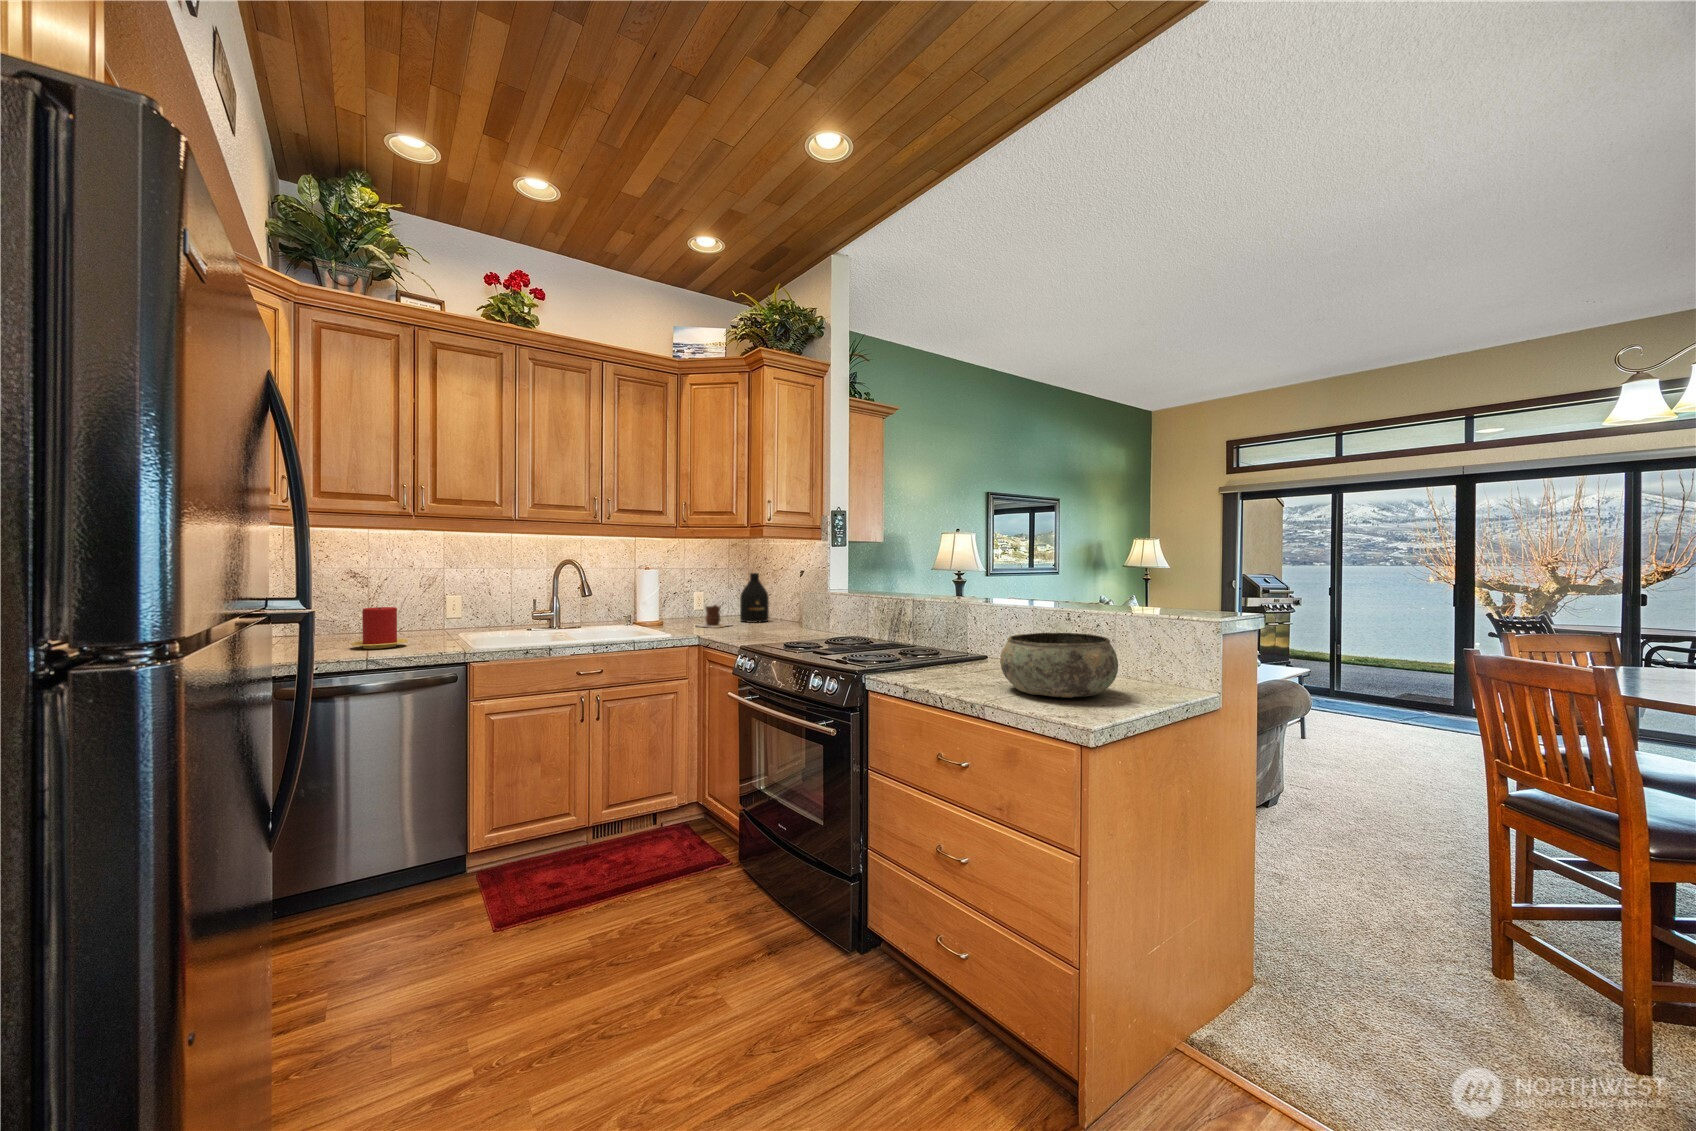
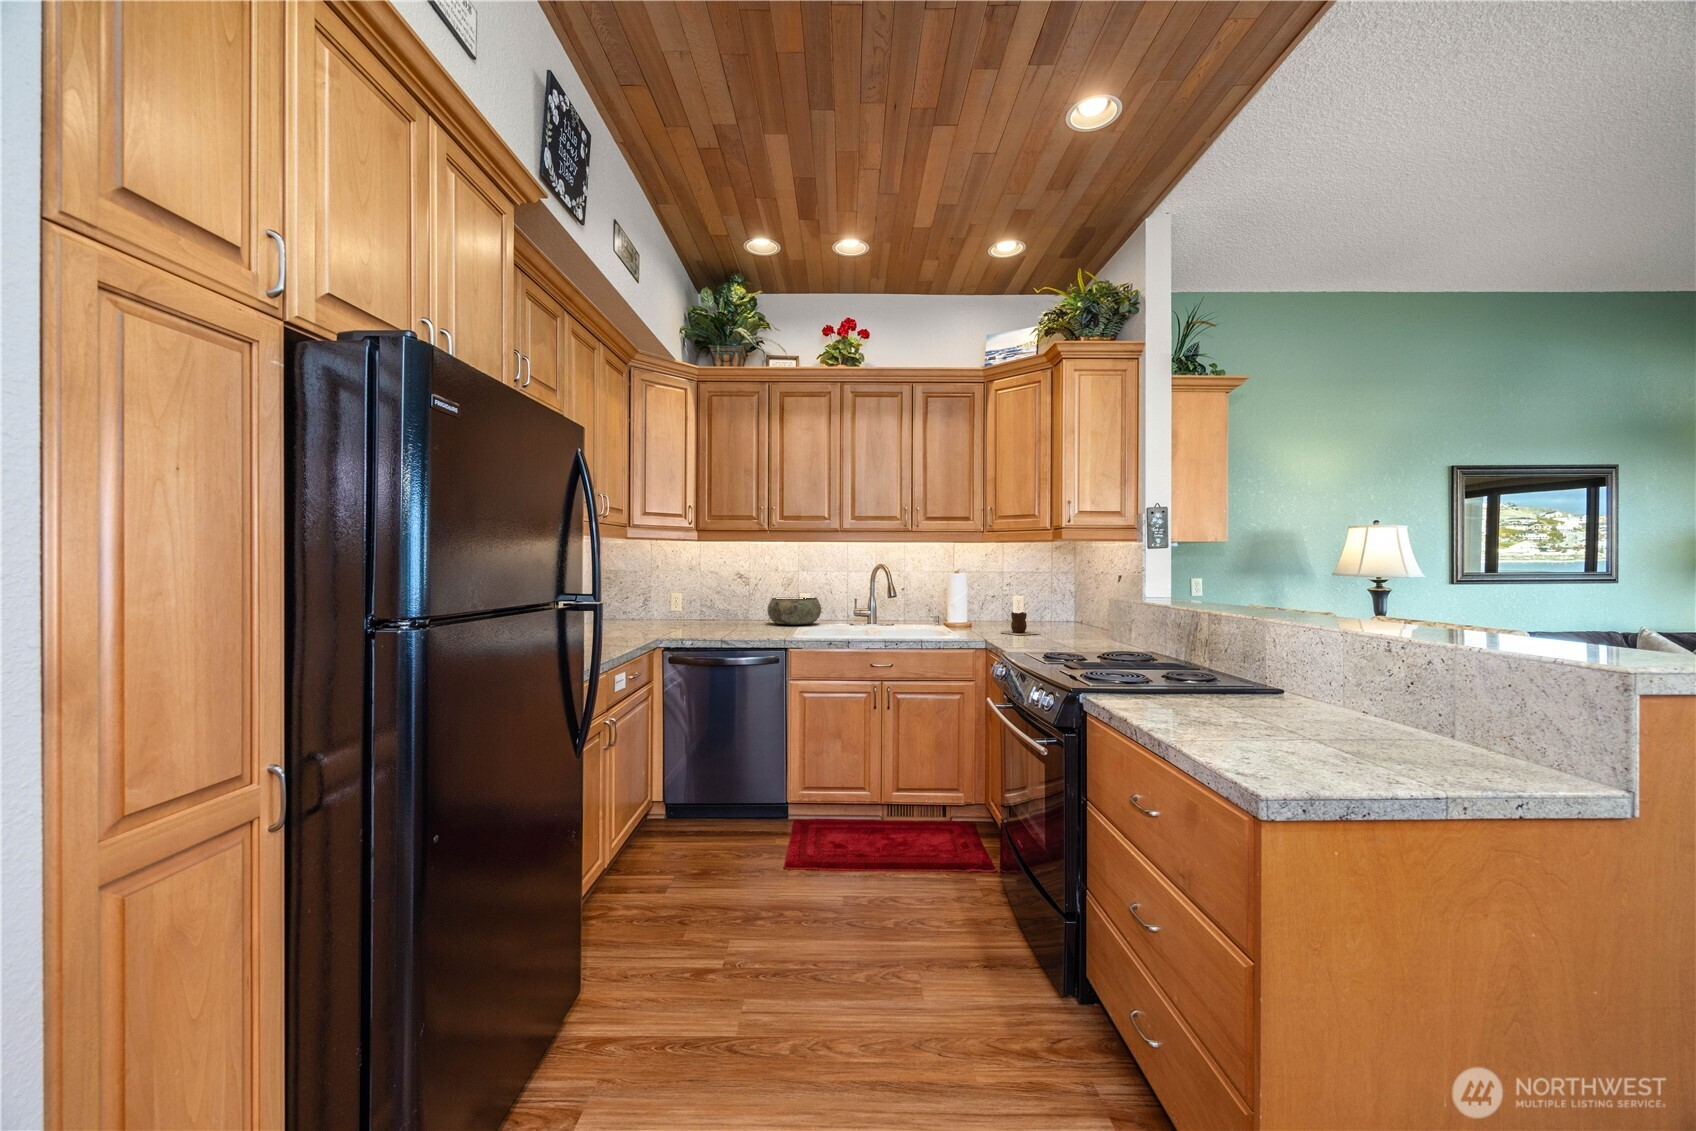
bottle: present [740,573,769,623] -> none [1056,580,1088,633]
candle: present [351,607,408,649] -> none [722,601,758,632]
bowl: present [1000,633,1118,698] -> present [768,597,821,625]

